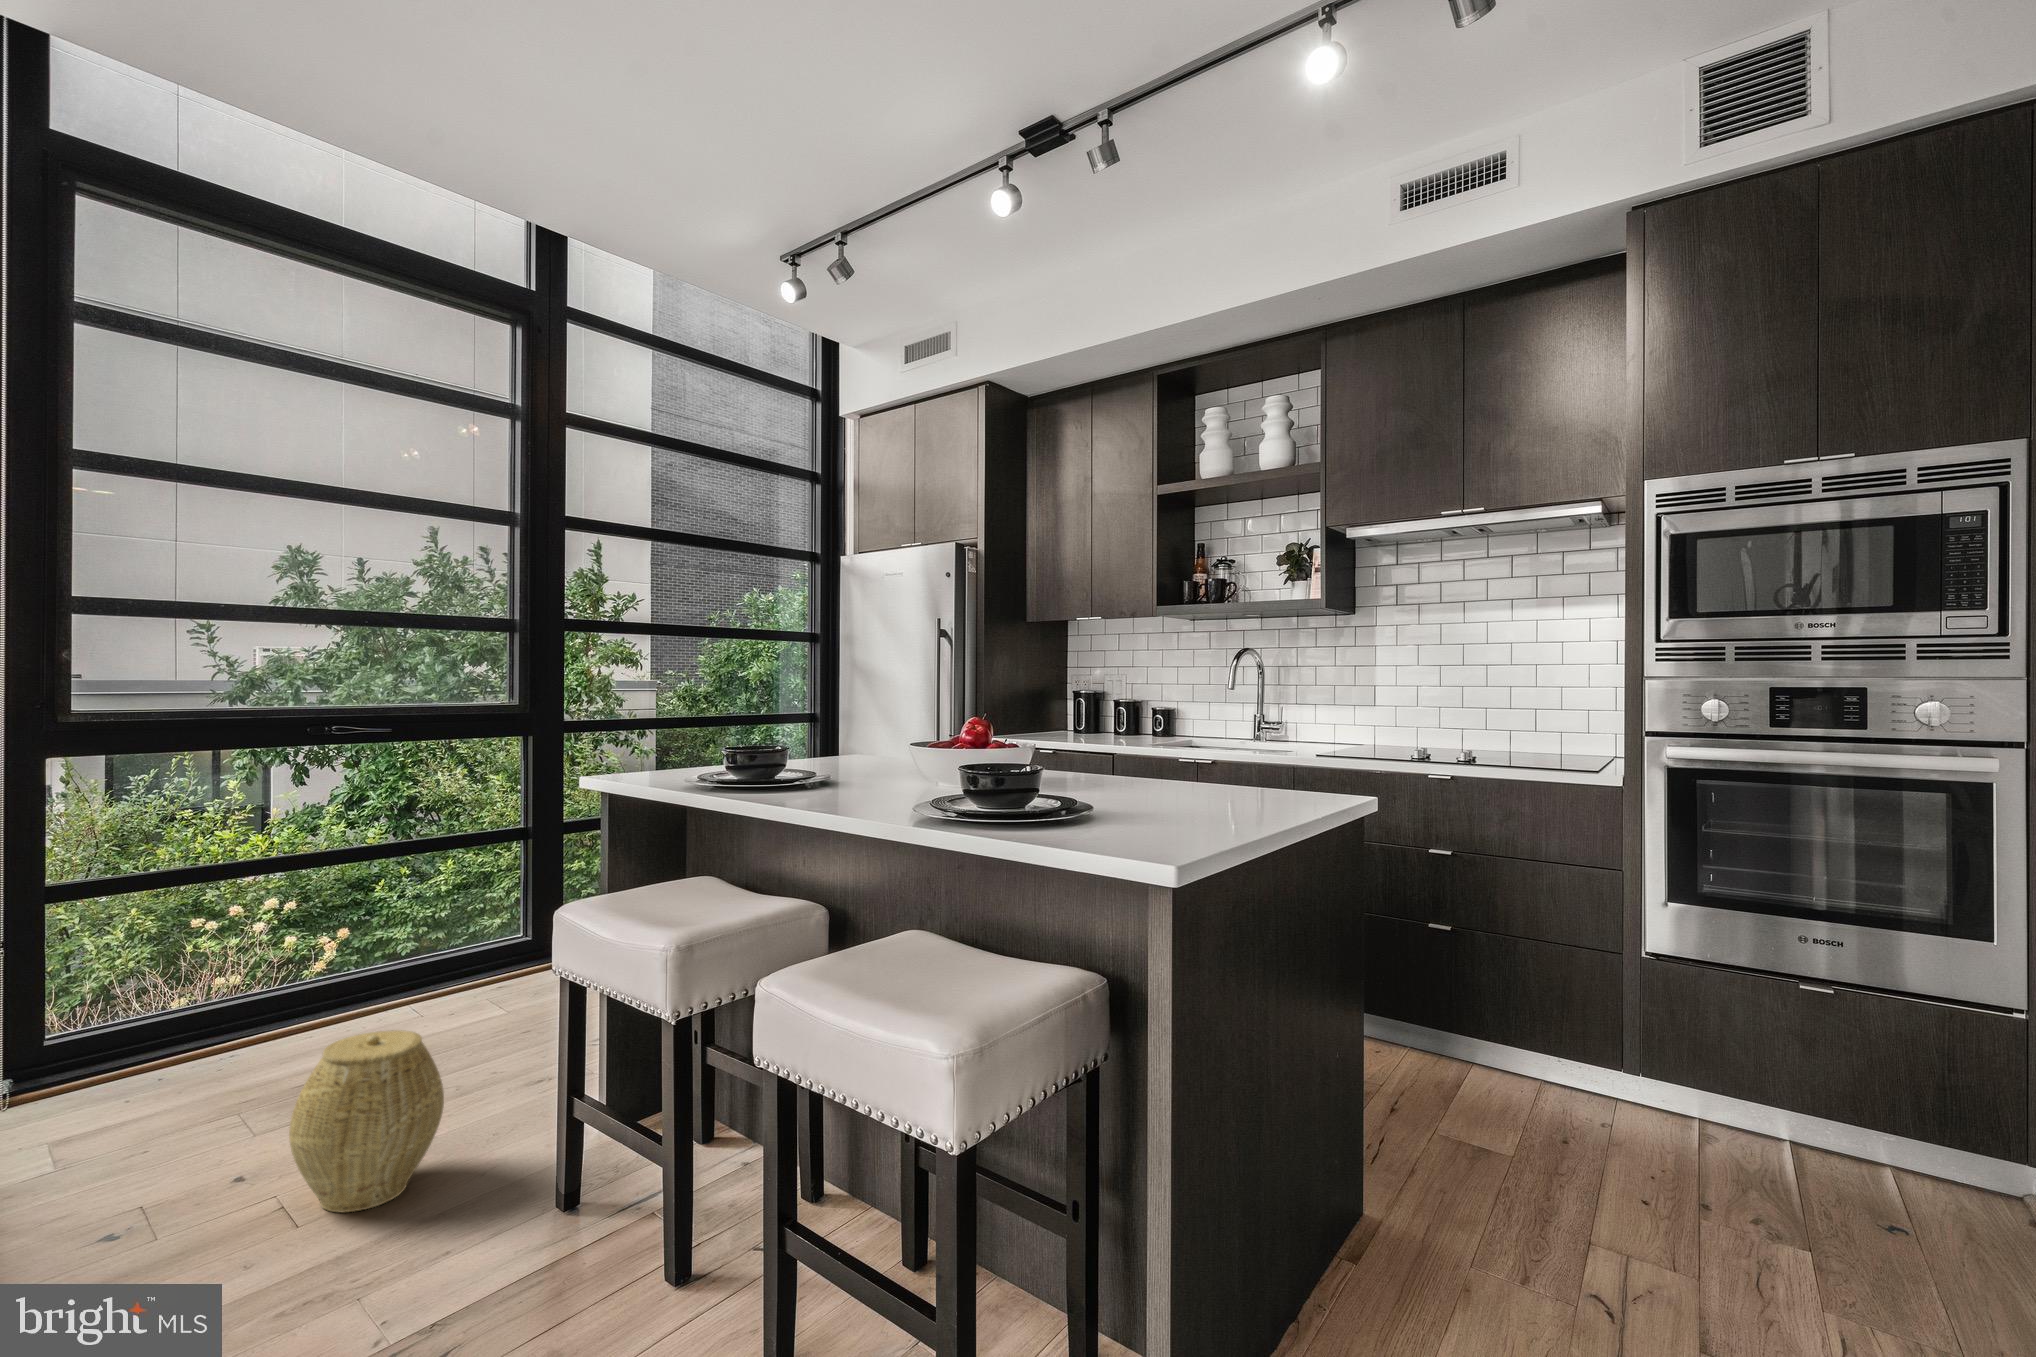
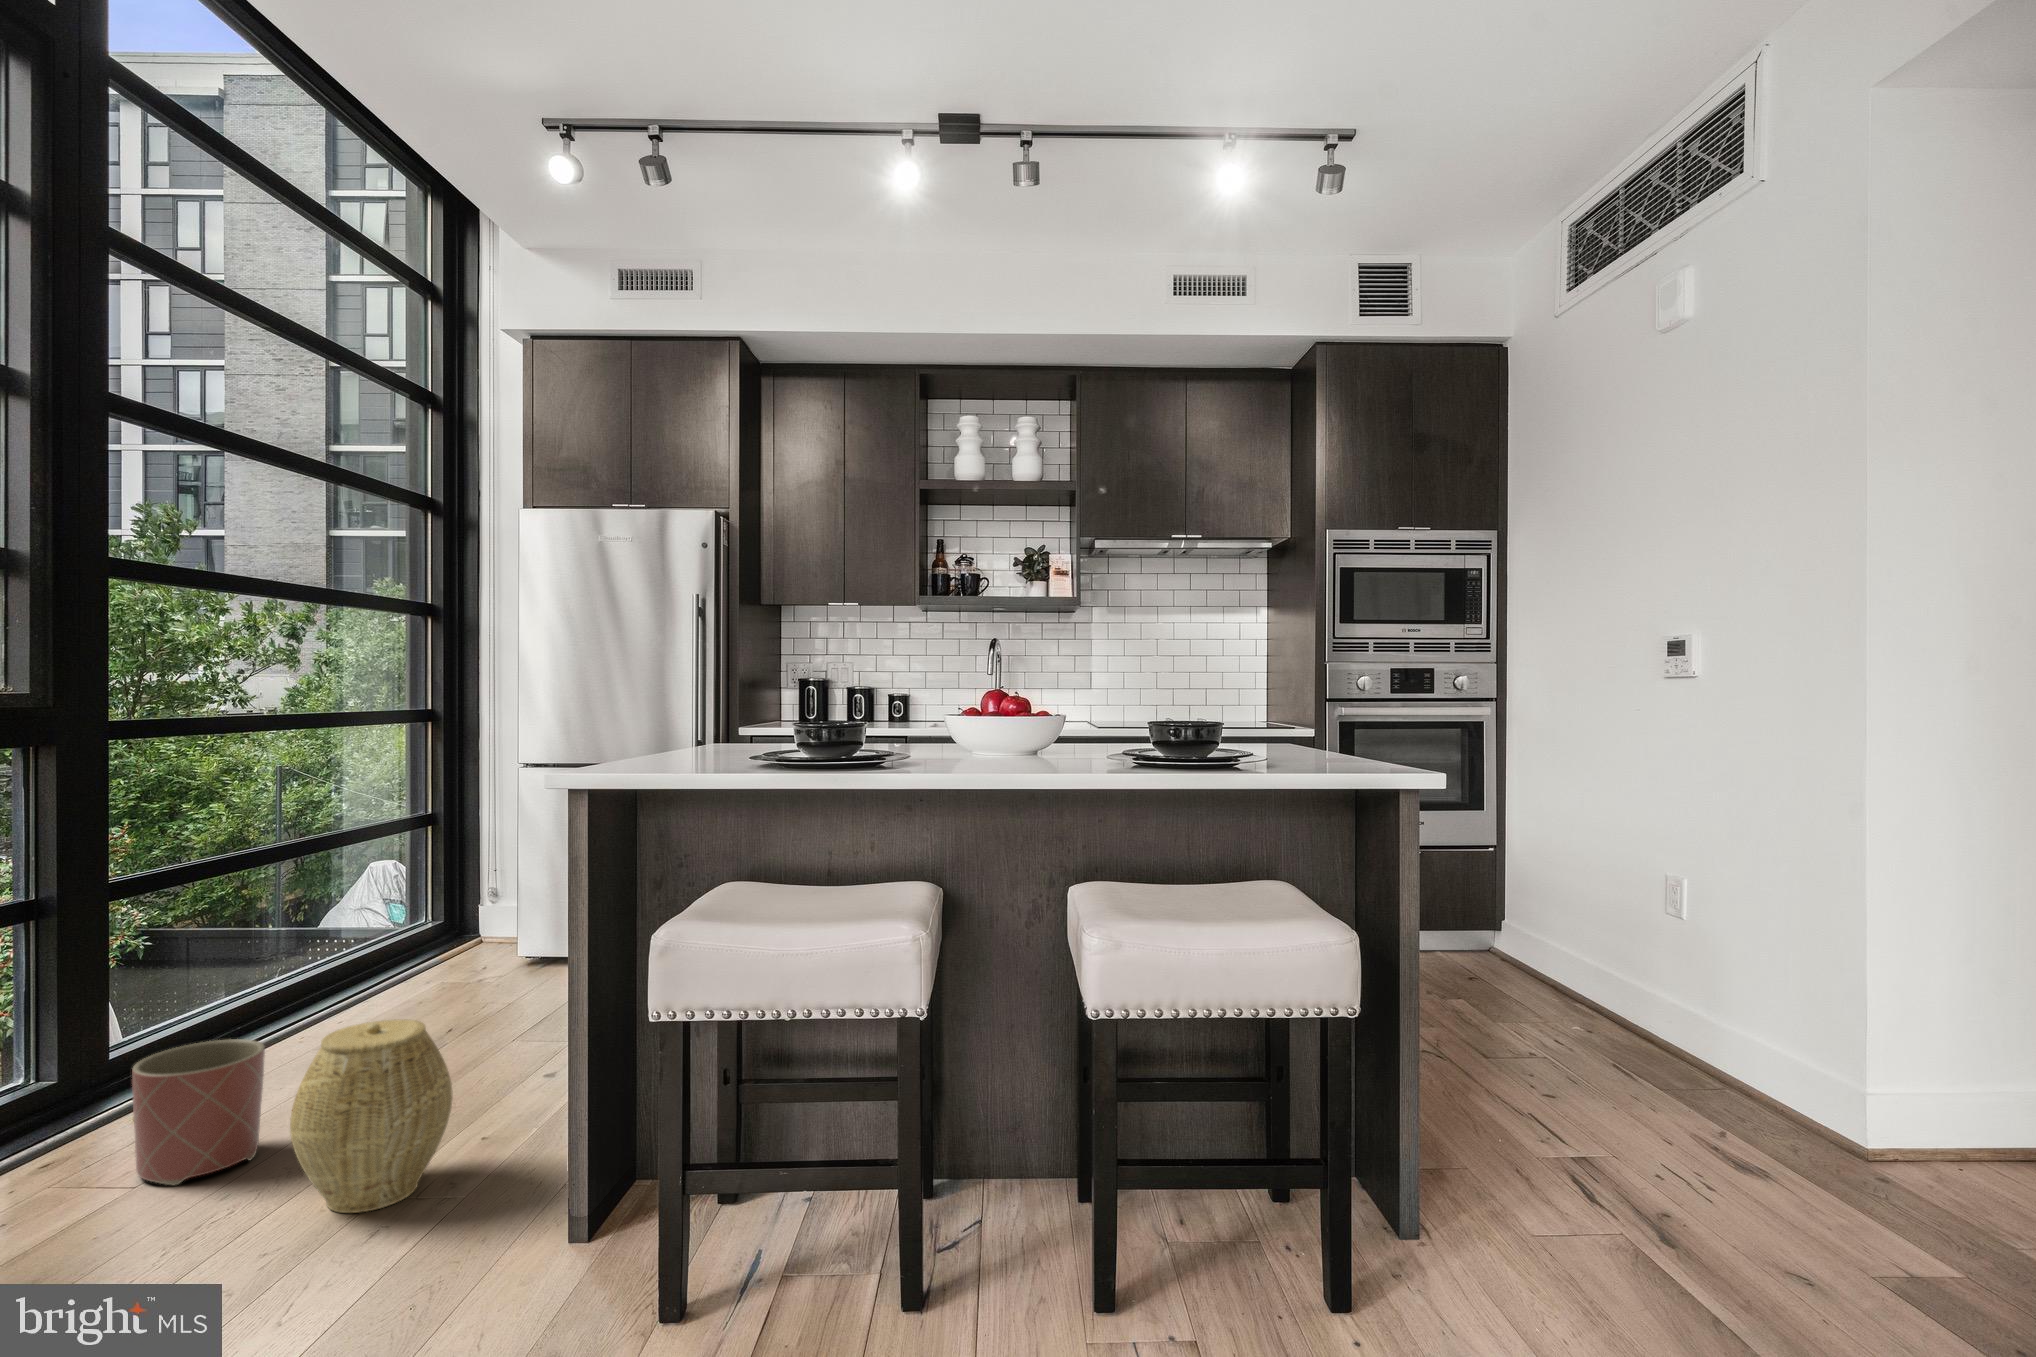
planter: none [133,1044,263,1184] -> present [132,1039,265,1185]

